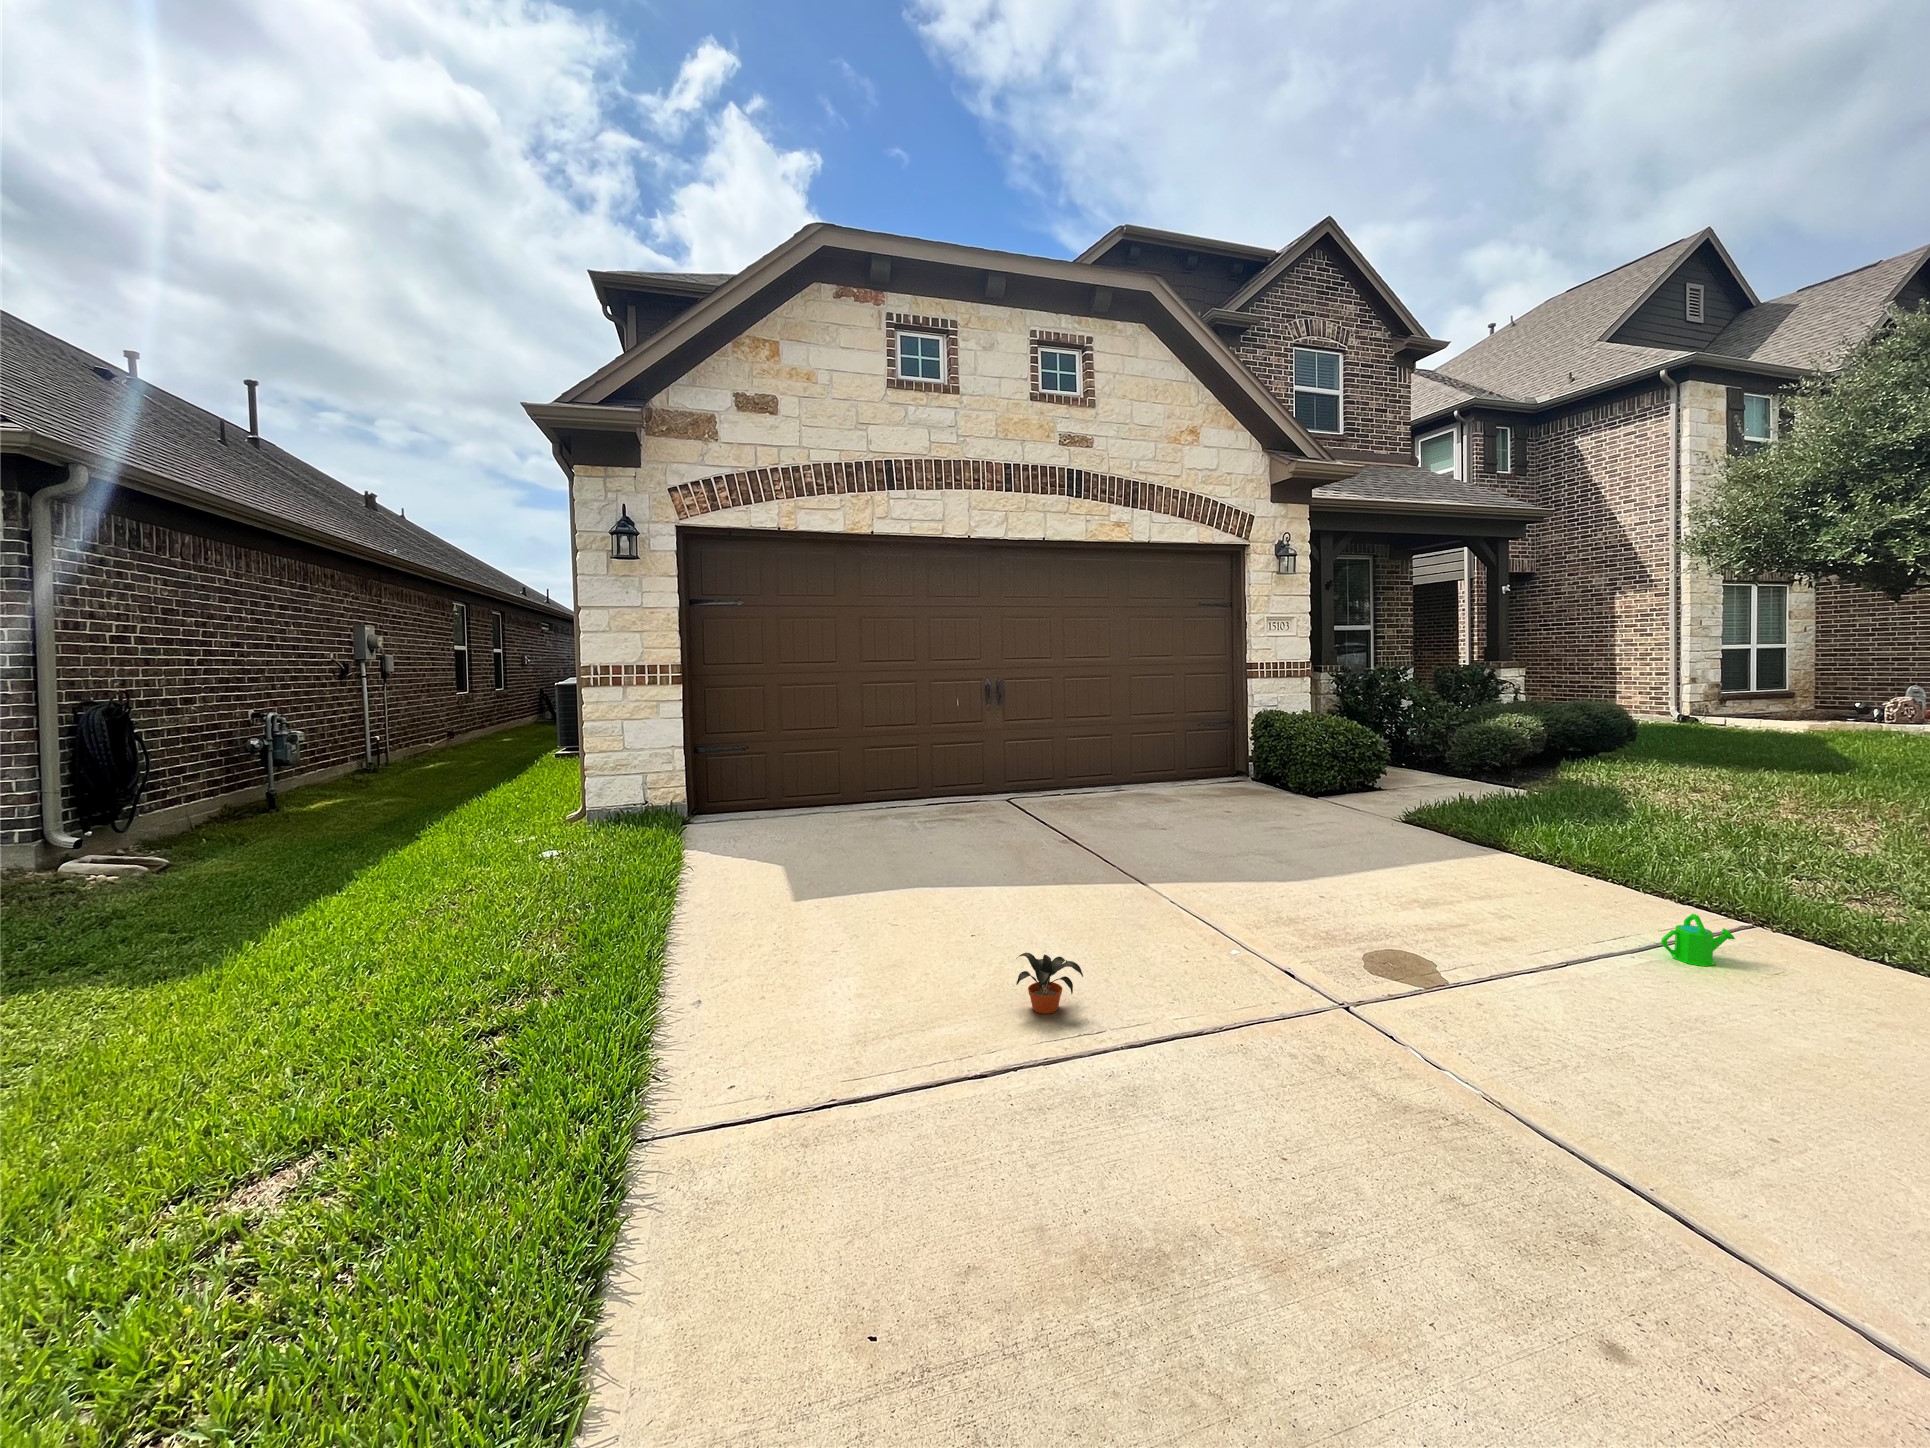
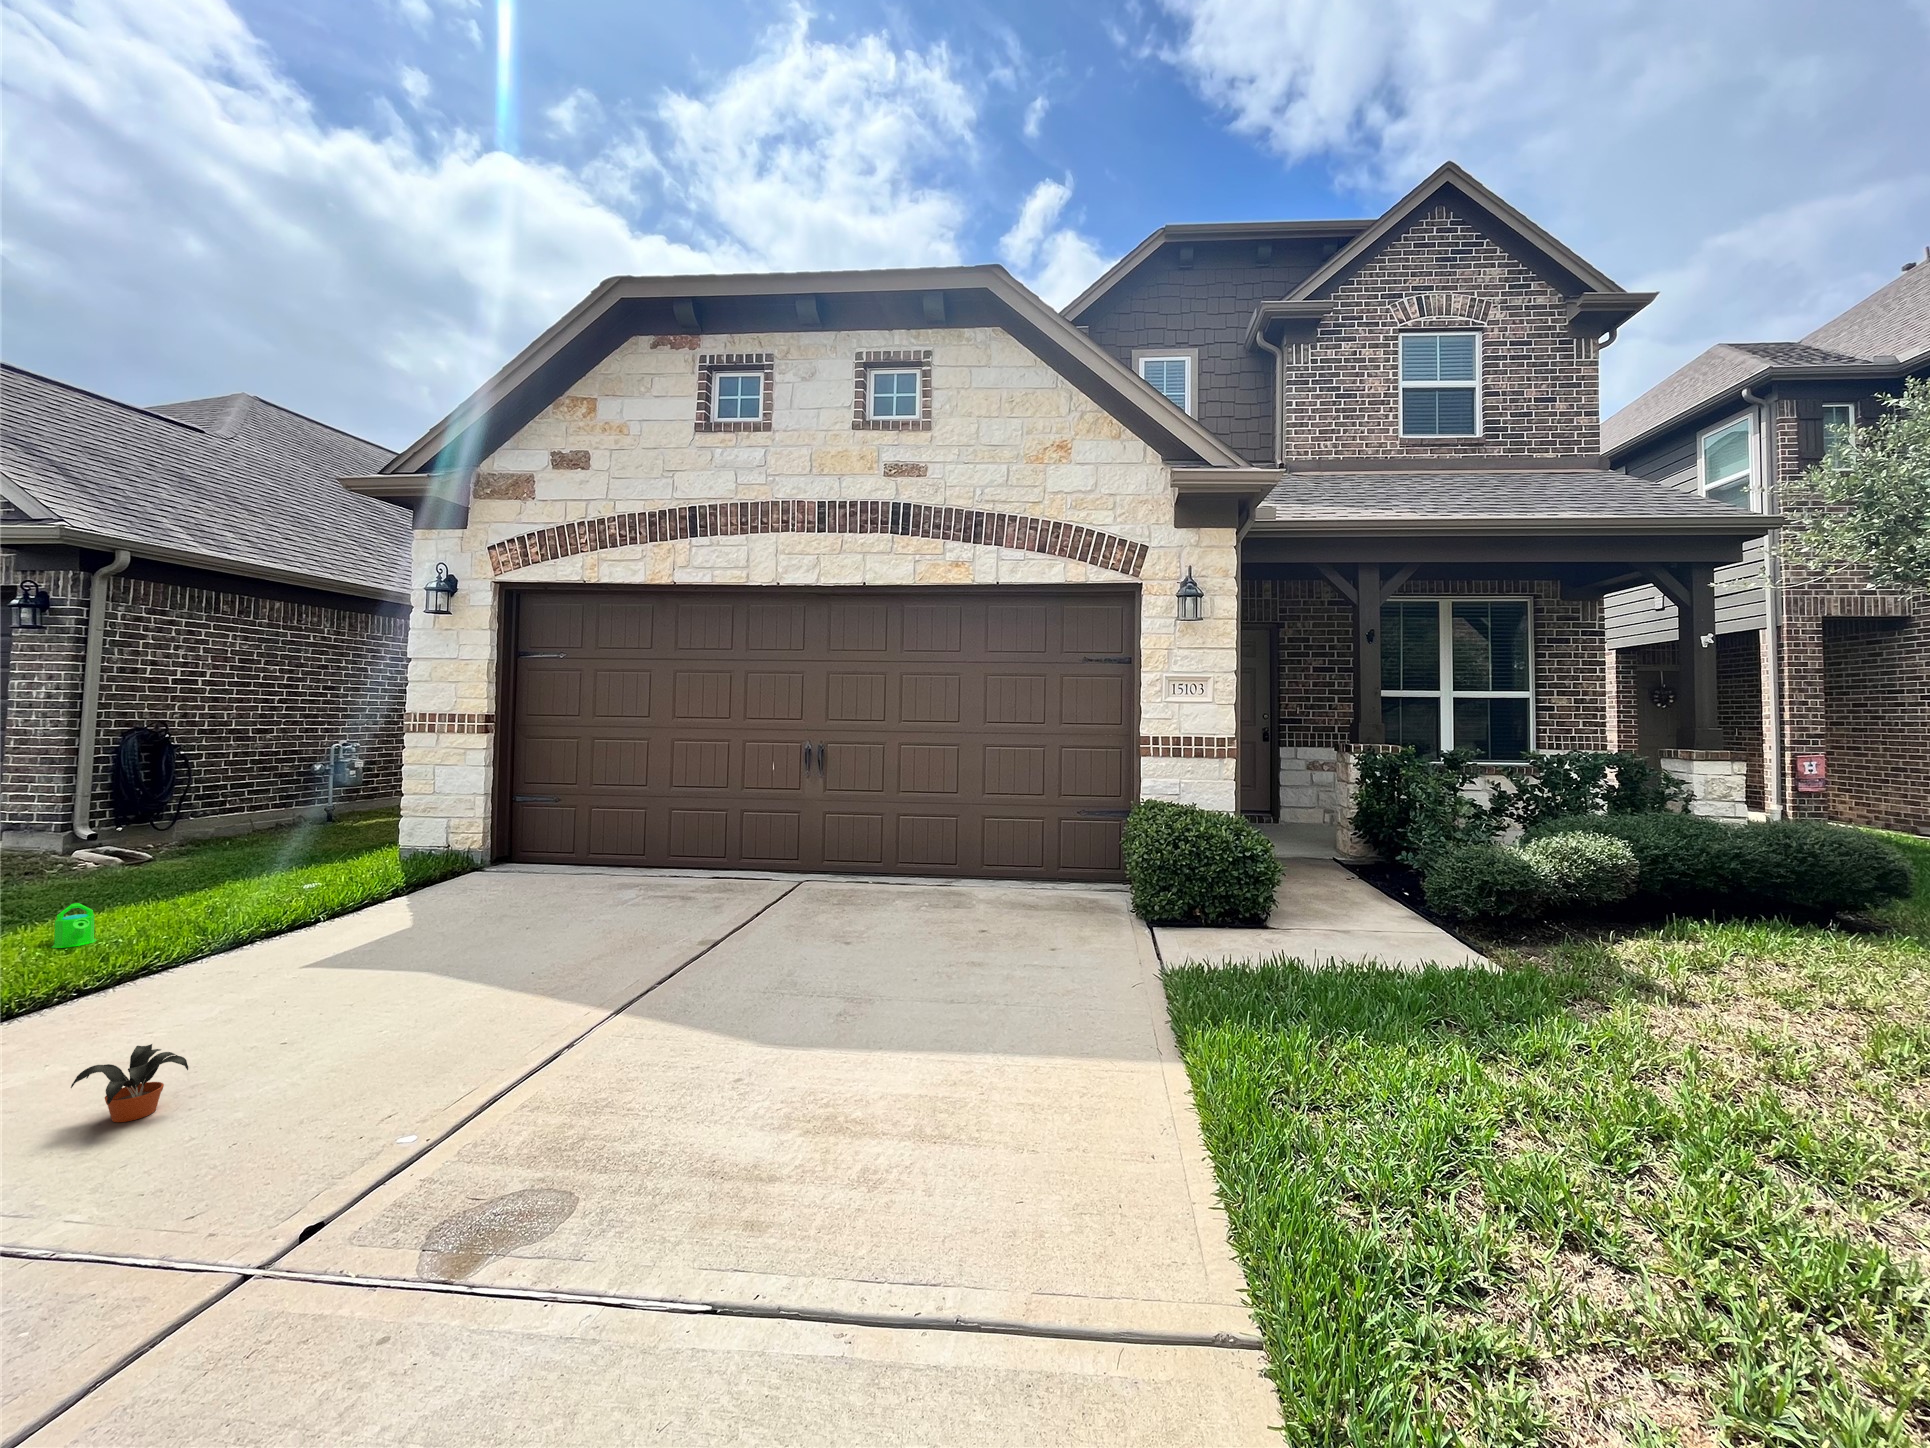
watering can: present [1661,914,1735,966] -> present [52,903,96,948]

